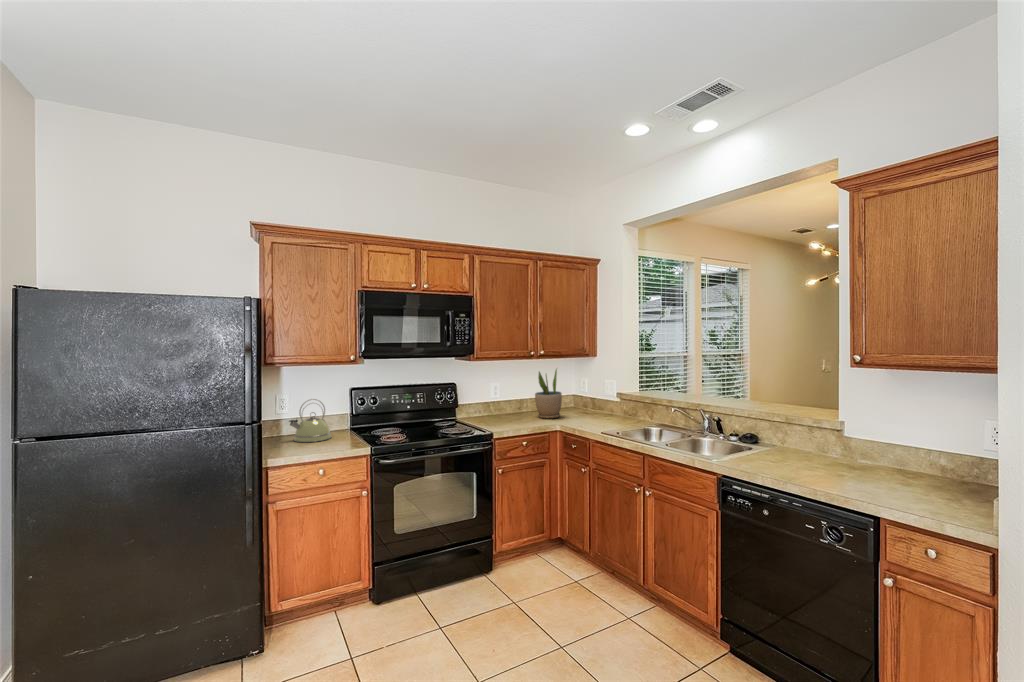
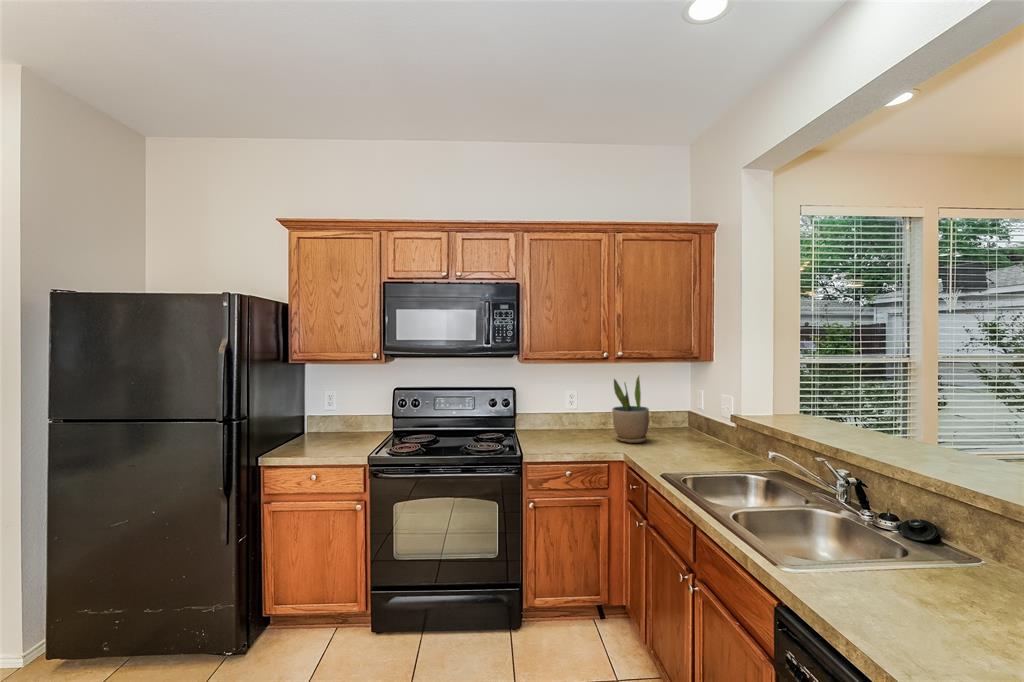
kettle: present [289,399,331,442] -> none [322,396,365,441]

